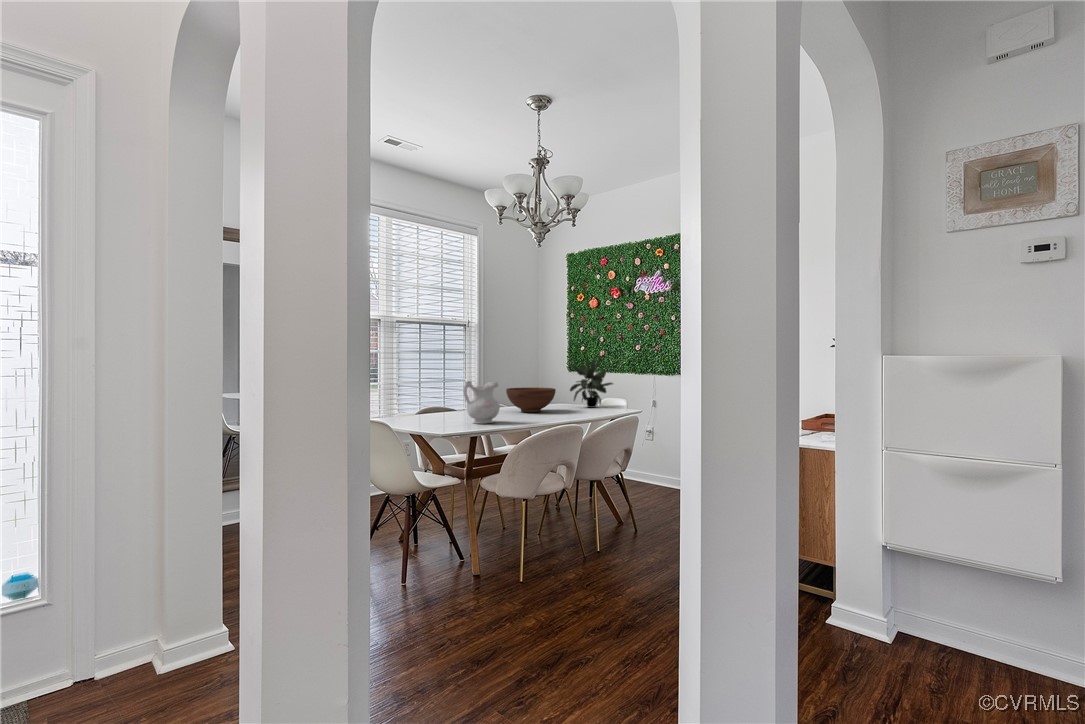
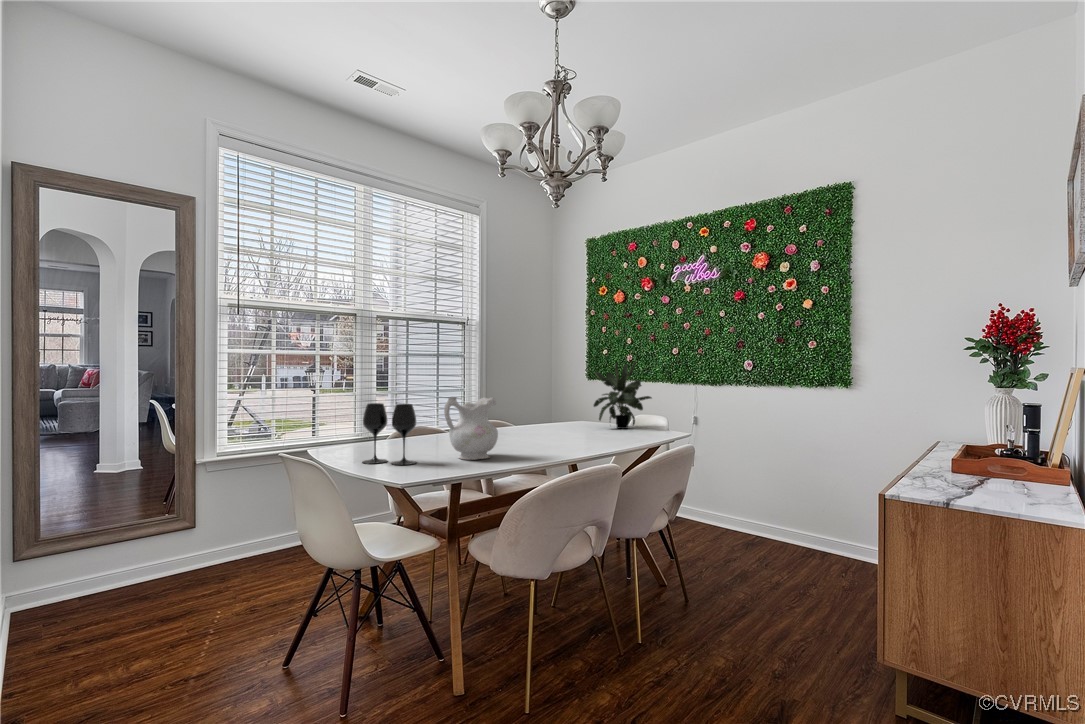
wine glass: none [409,386,446,426] -> present [362,403,416,465]
fruit bowl: present [506,387,556,412] -> none [510,402,576,437]

